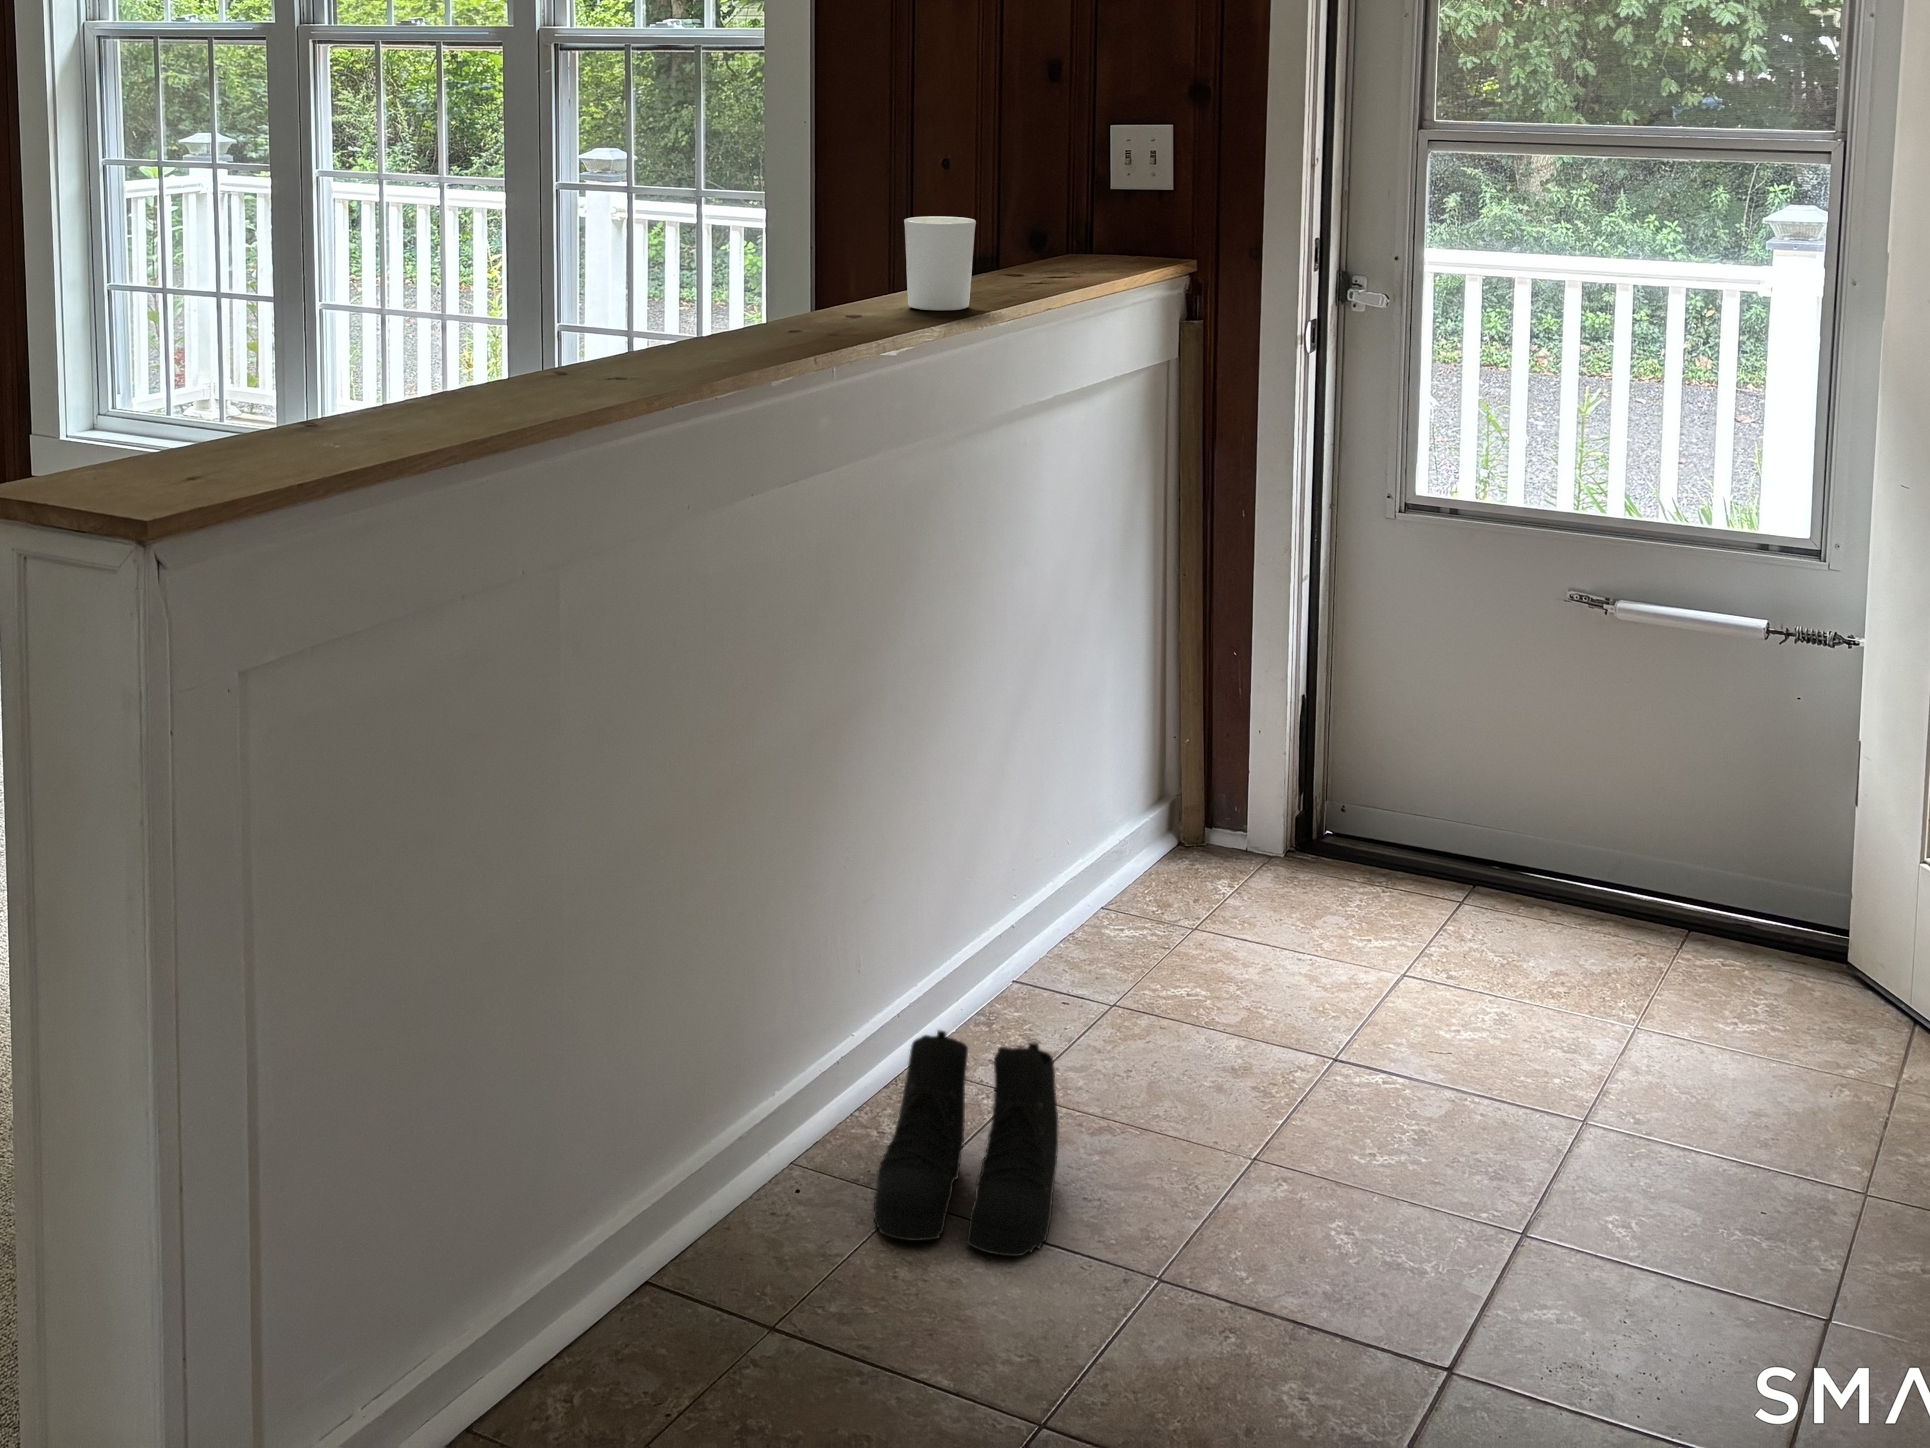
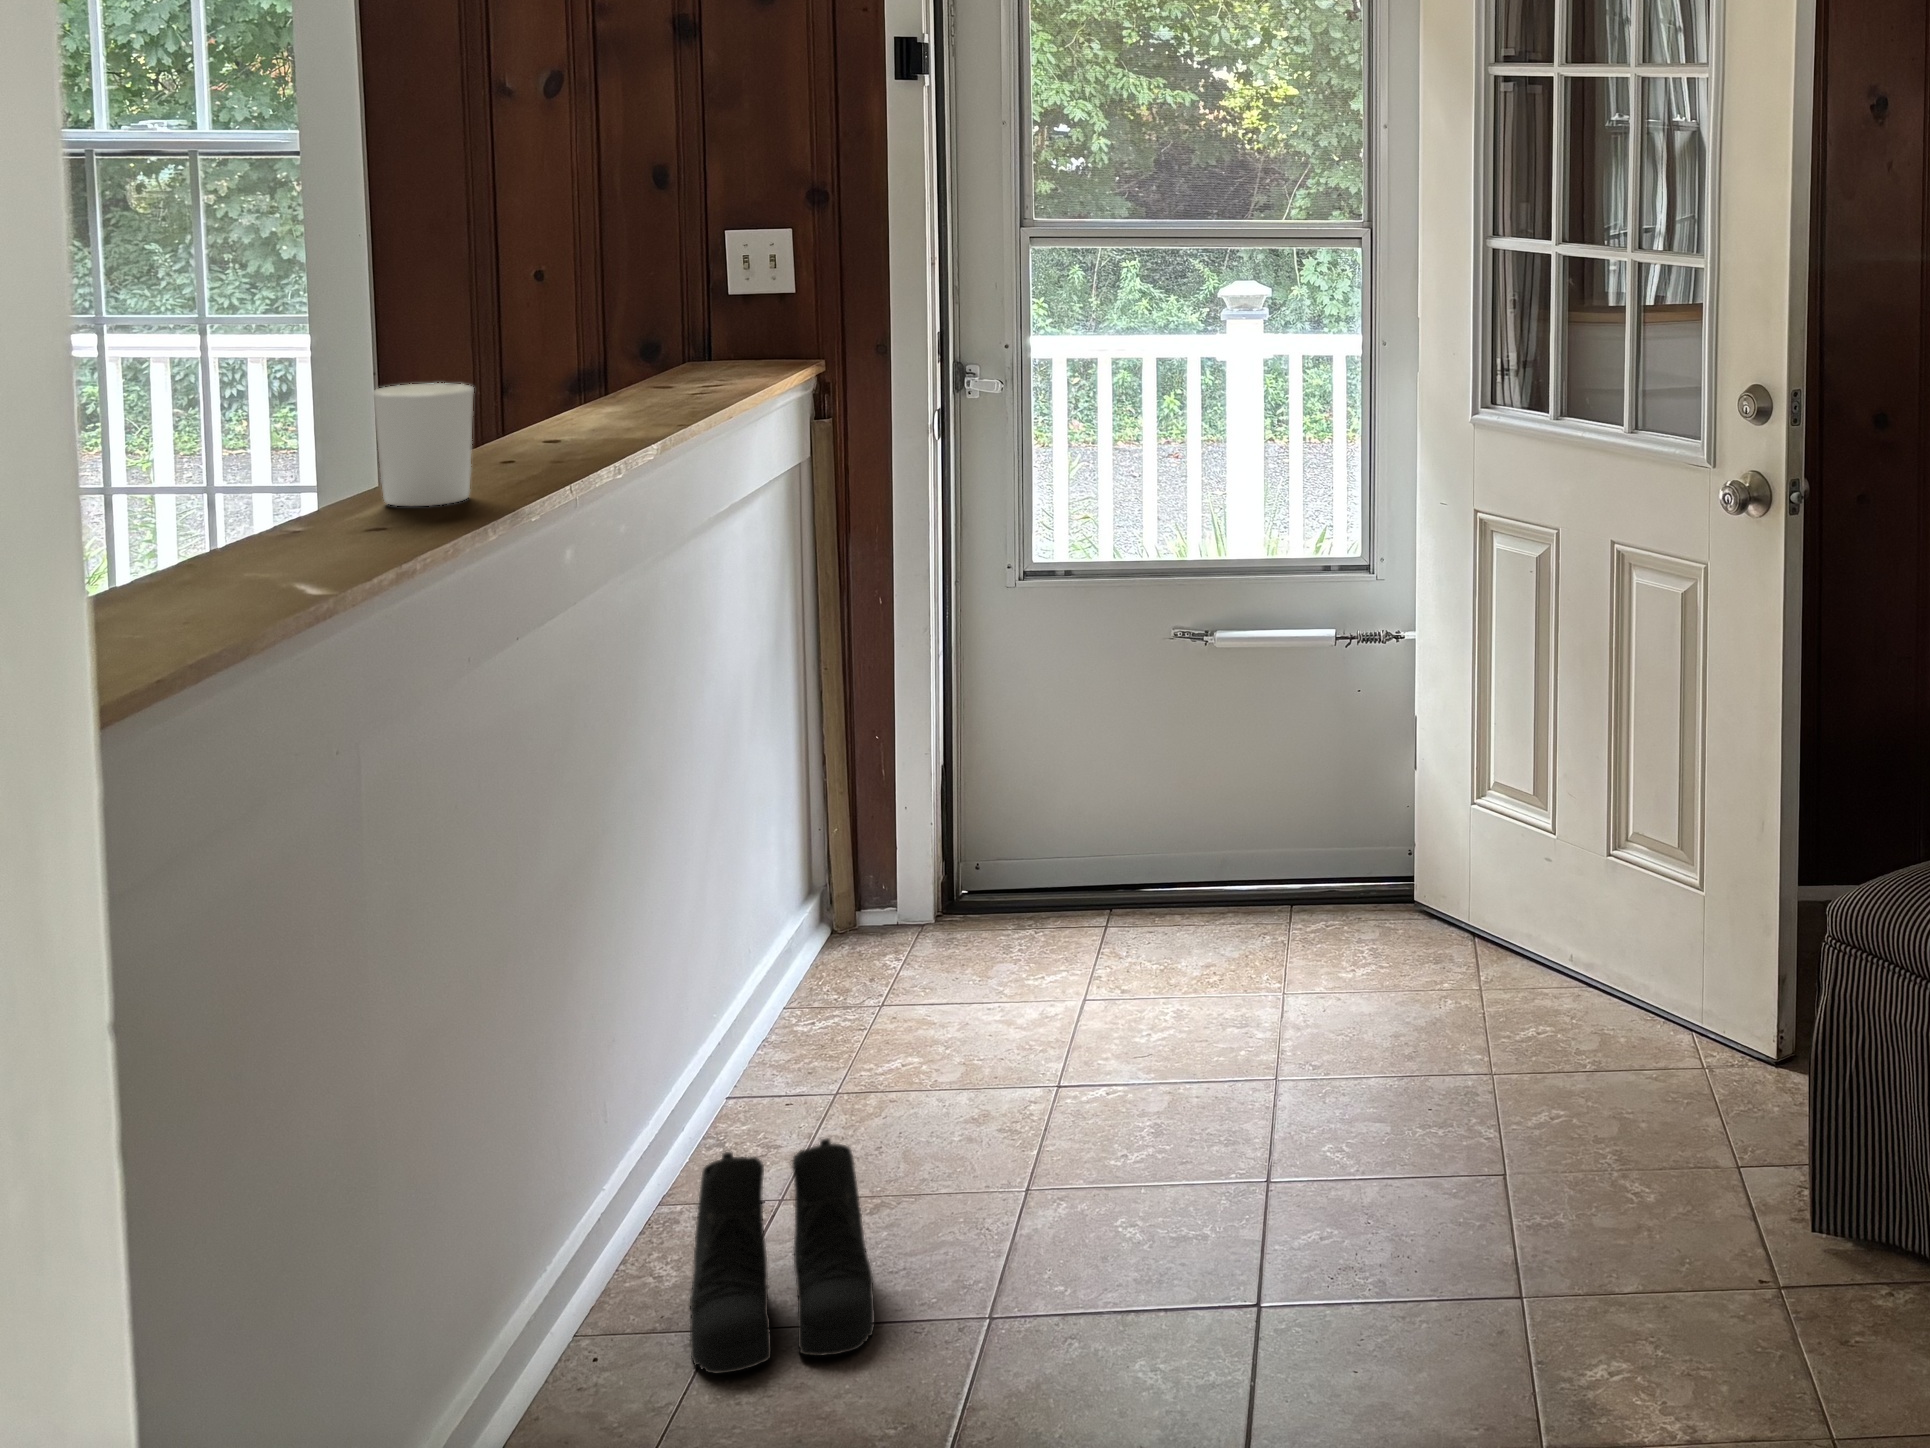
candle holder: present [904,216,976,310] -> present [373,383,474,506]

